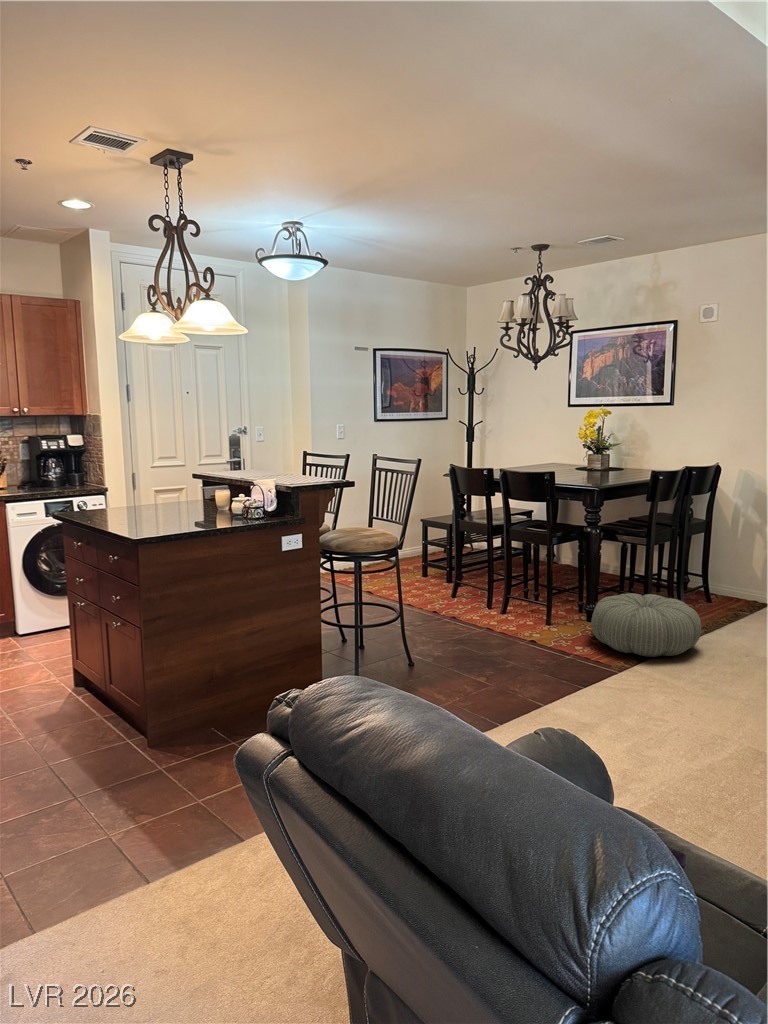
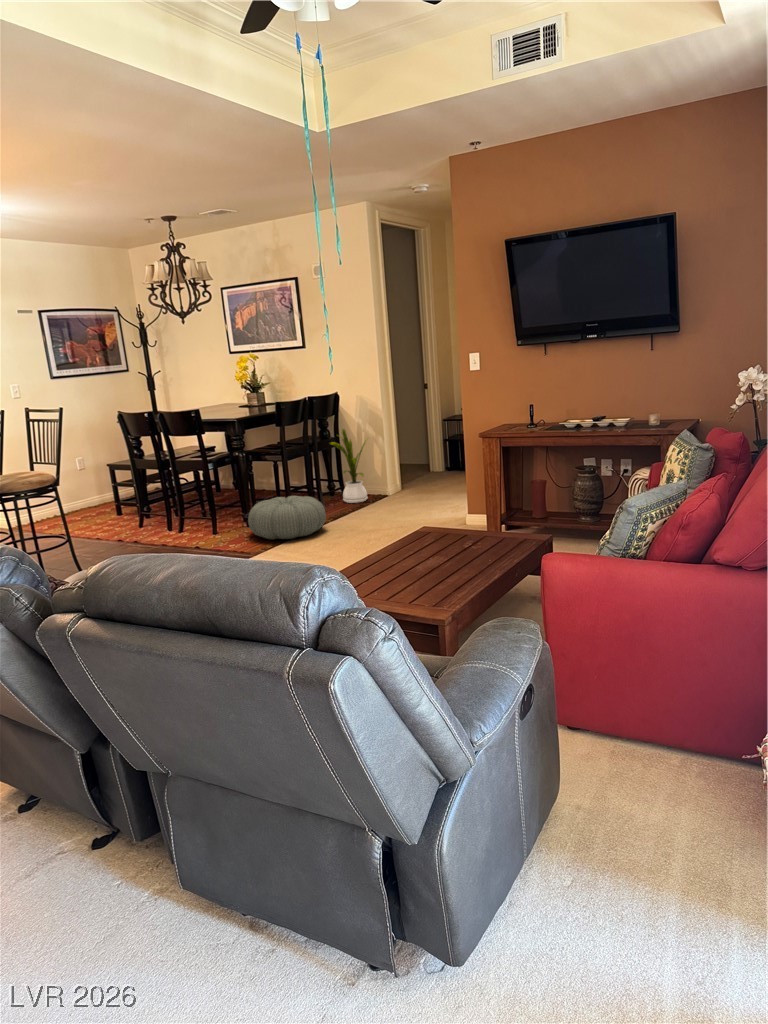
house plant: none [697,511,753,608] -> present [330,429,368,503]

